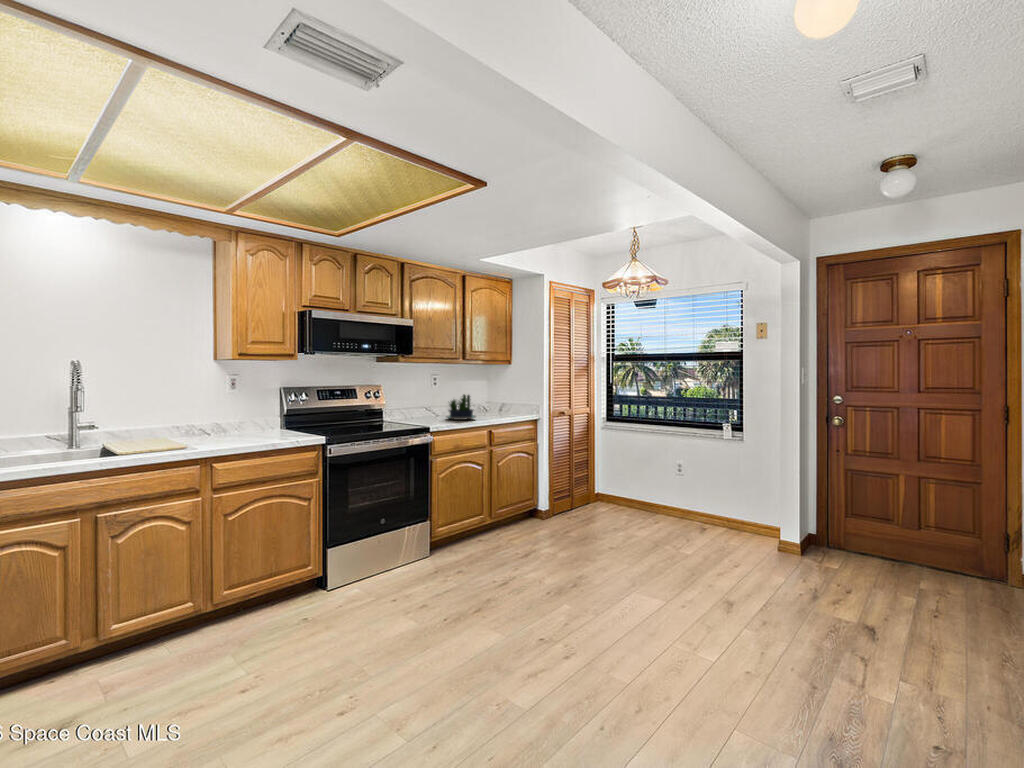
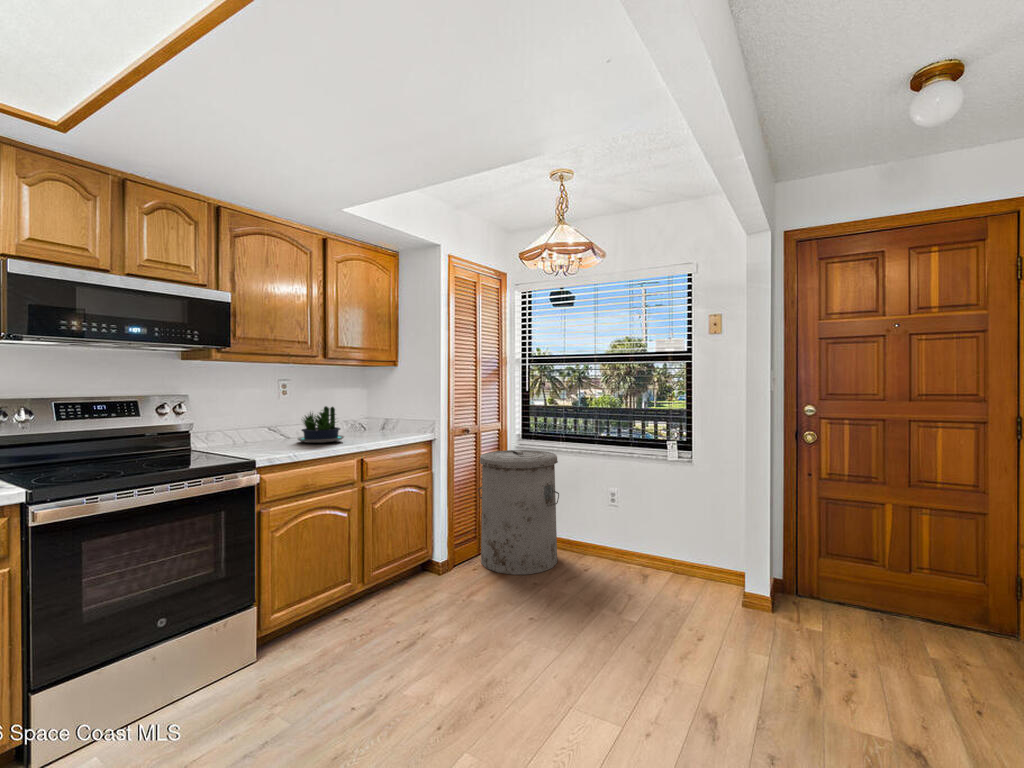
trash can: none [573,430,636,523] -> present [478,450,559,575]

